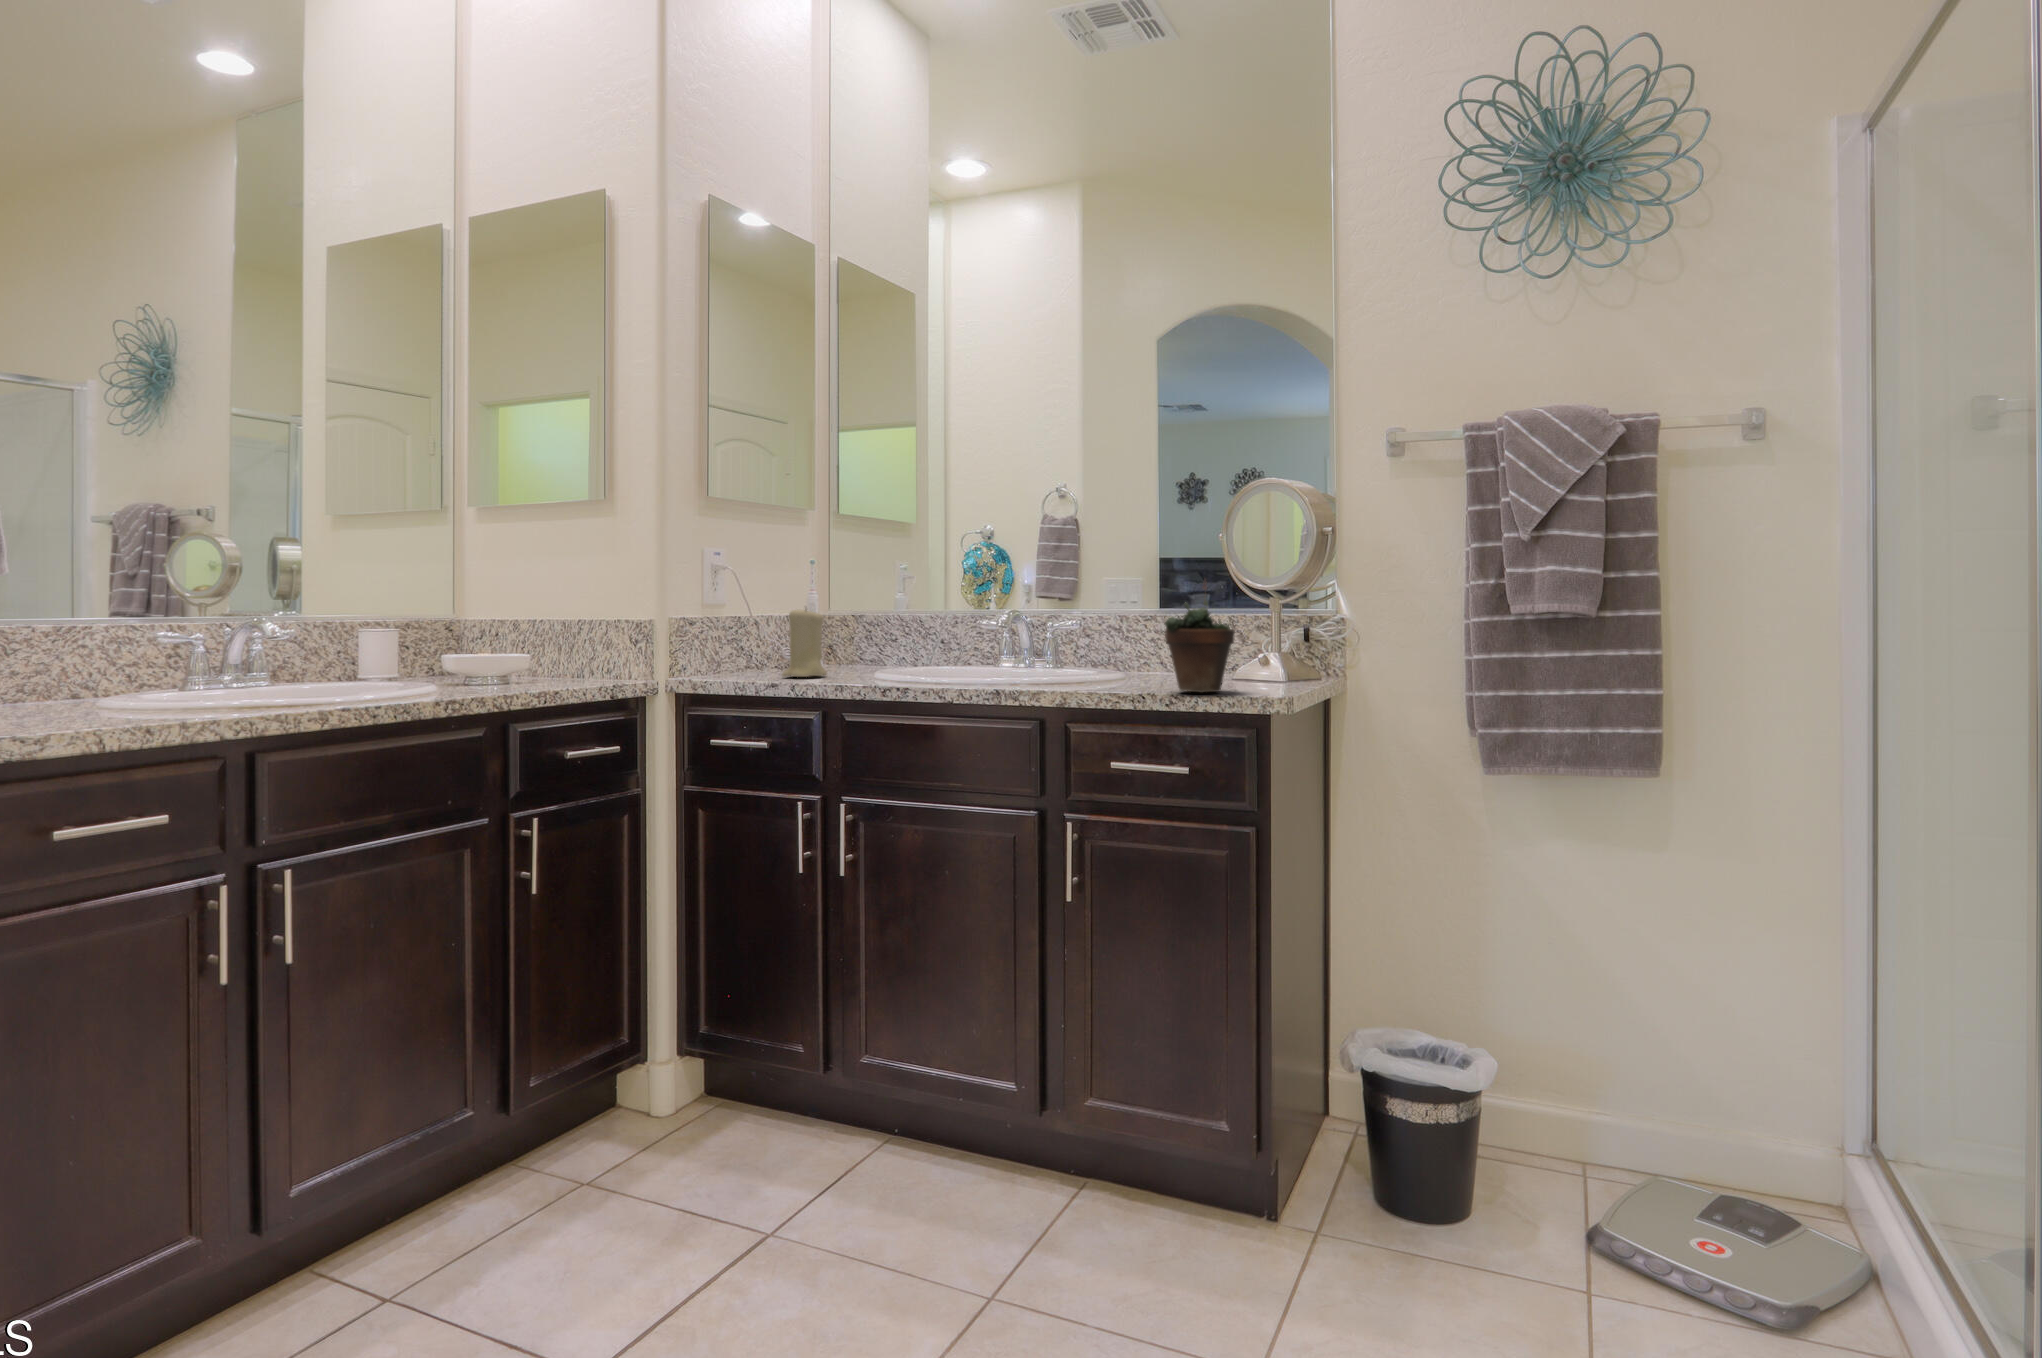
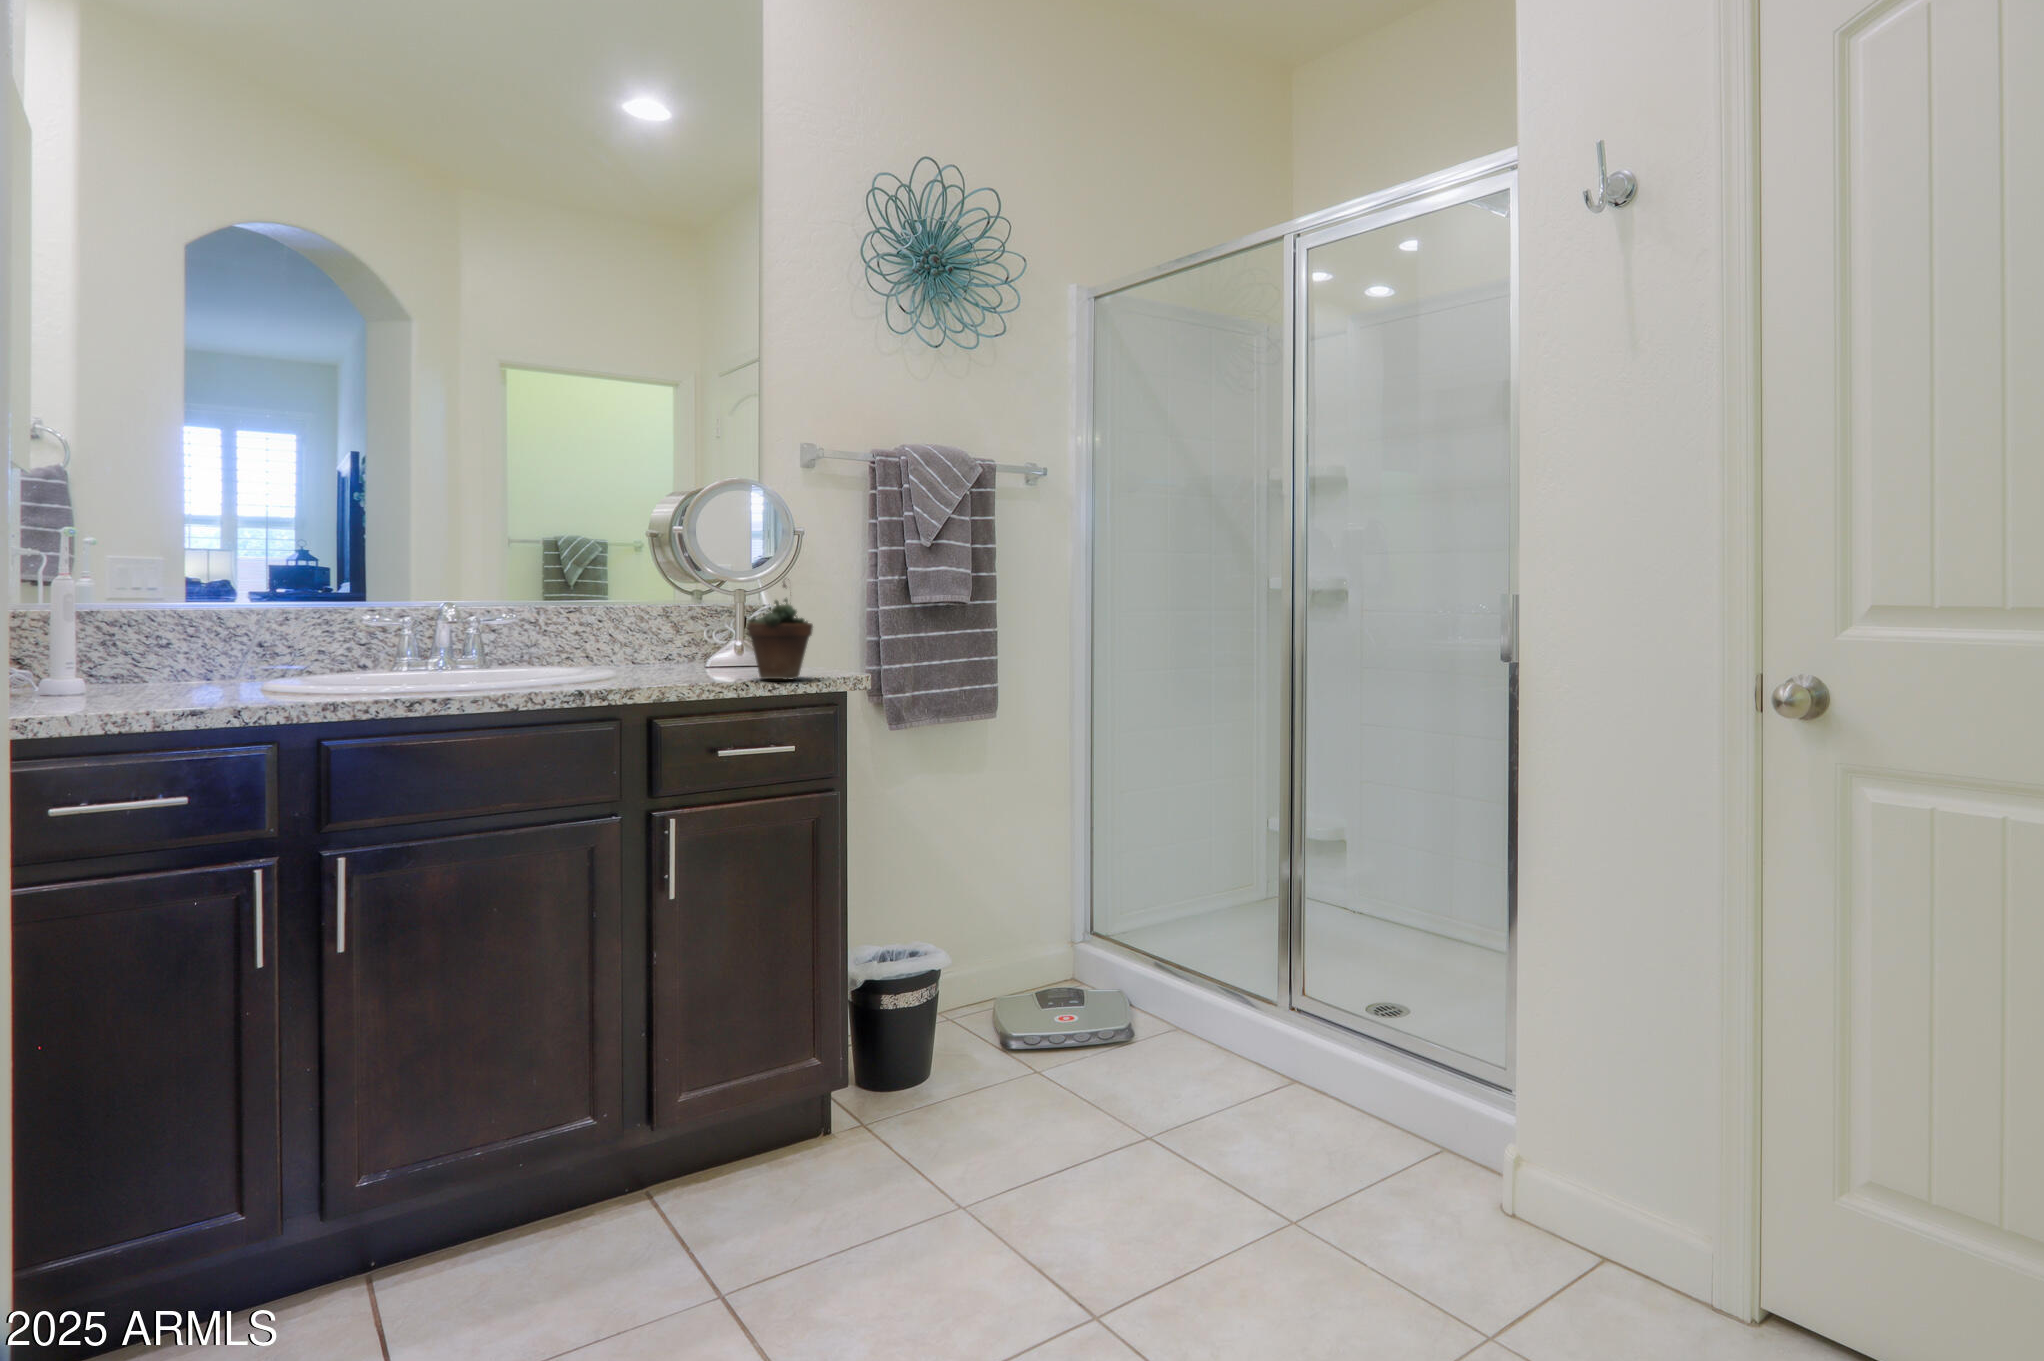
candle: present [782,609,827,677] -> none [153,599,229,697]

